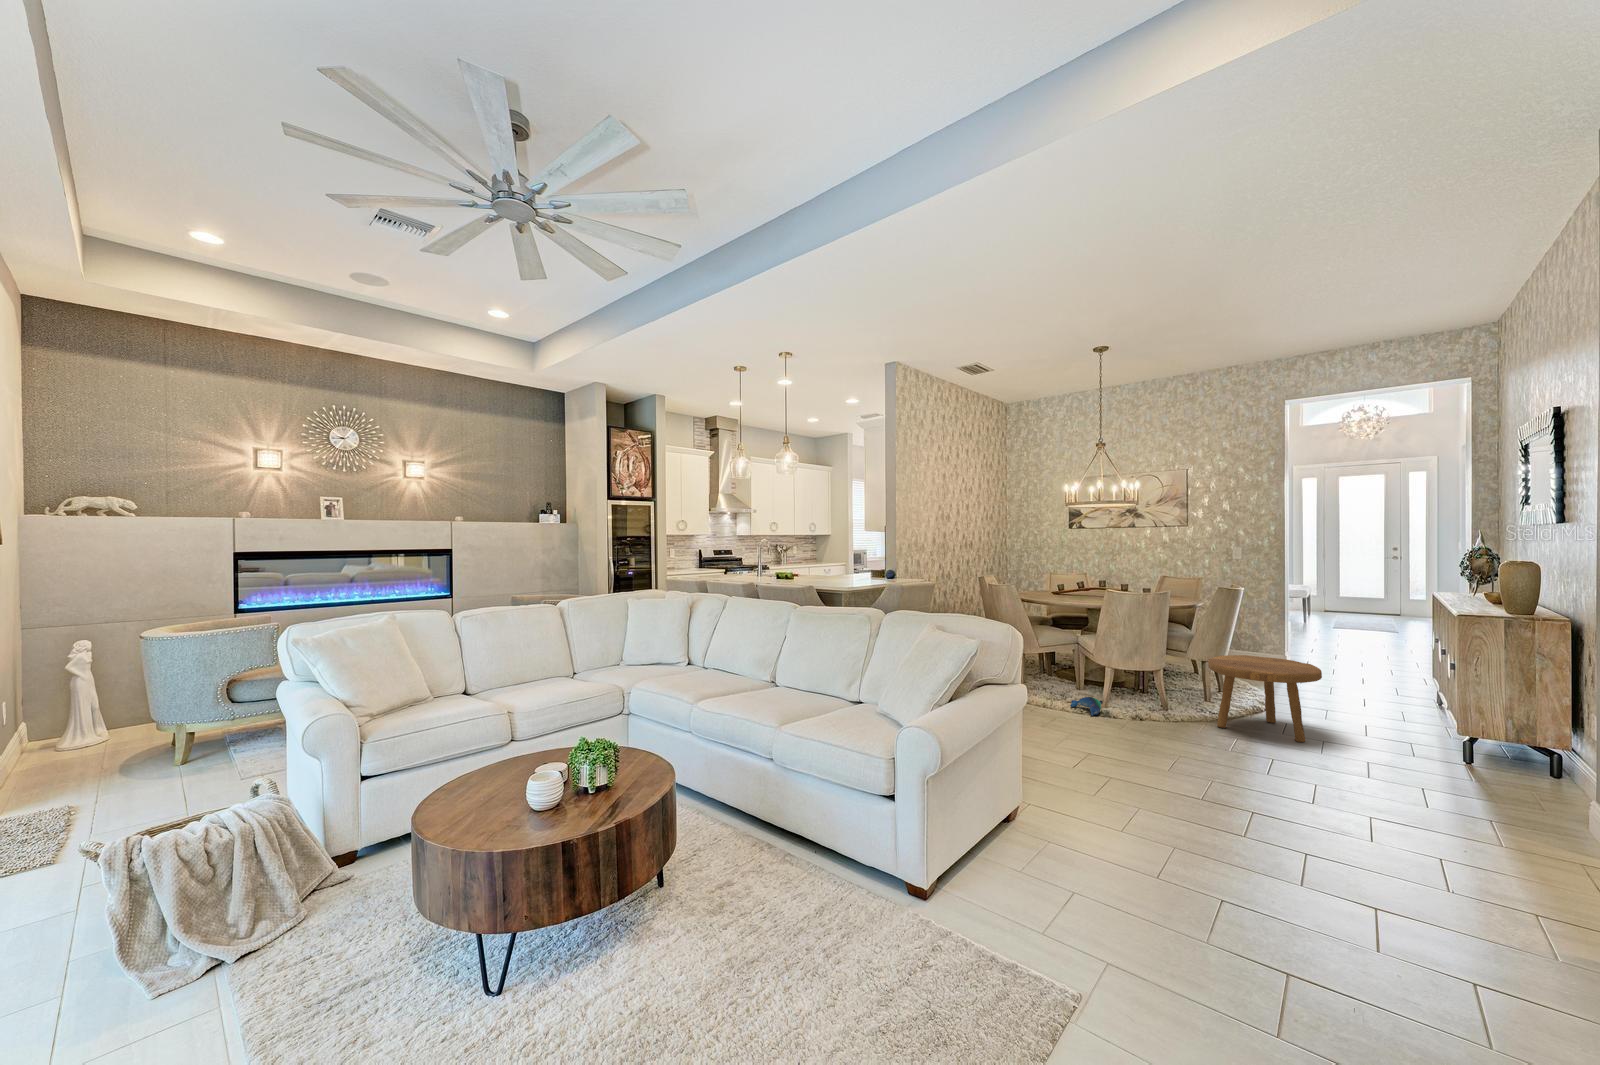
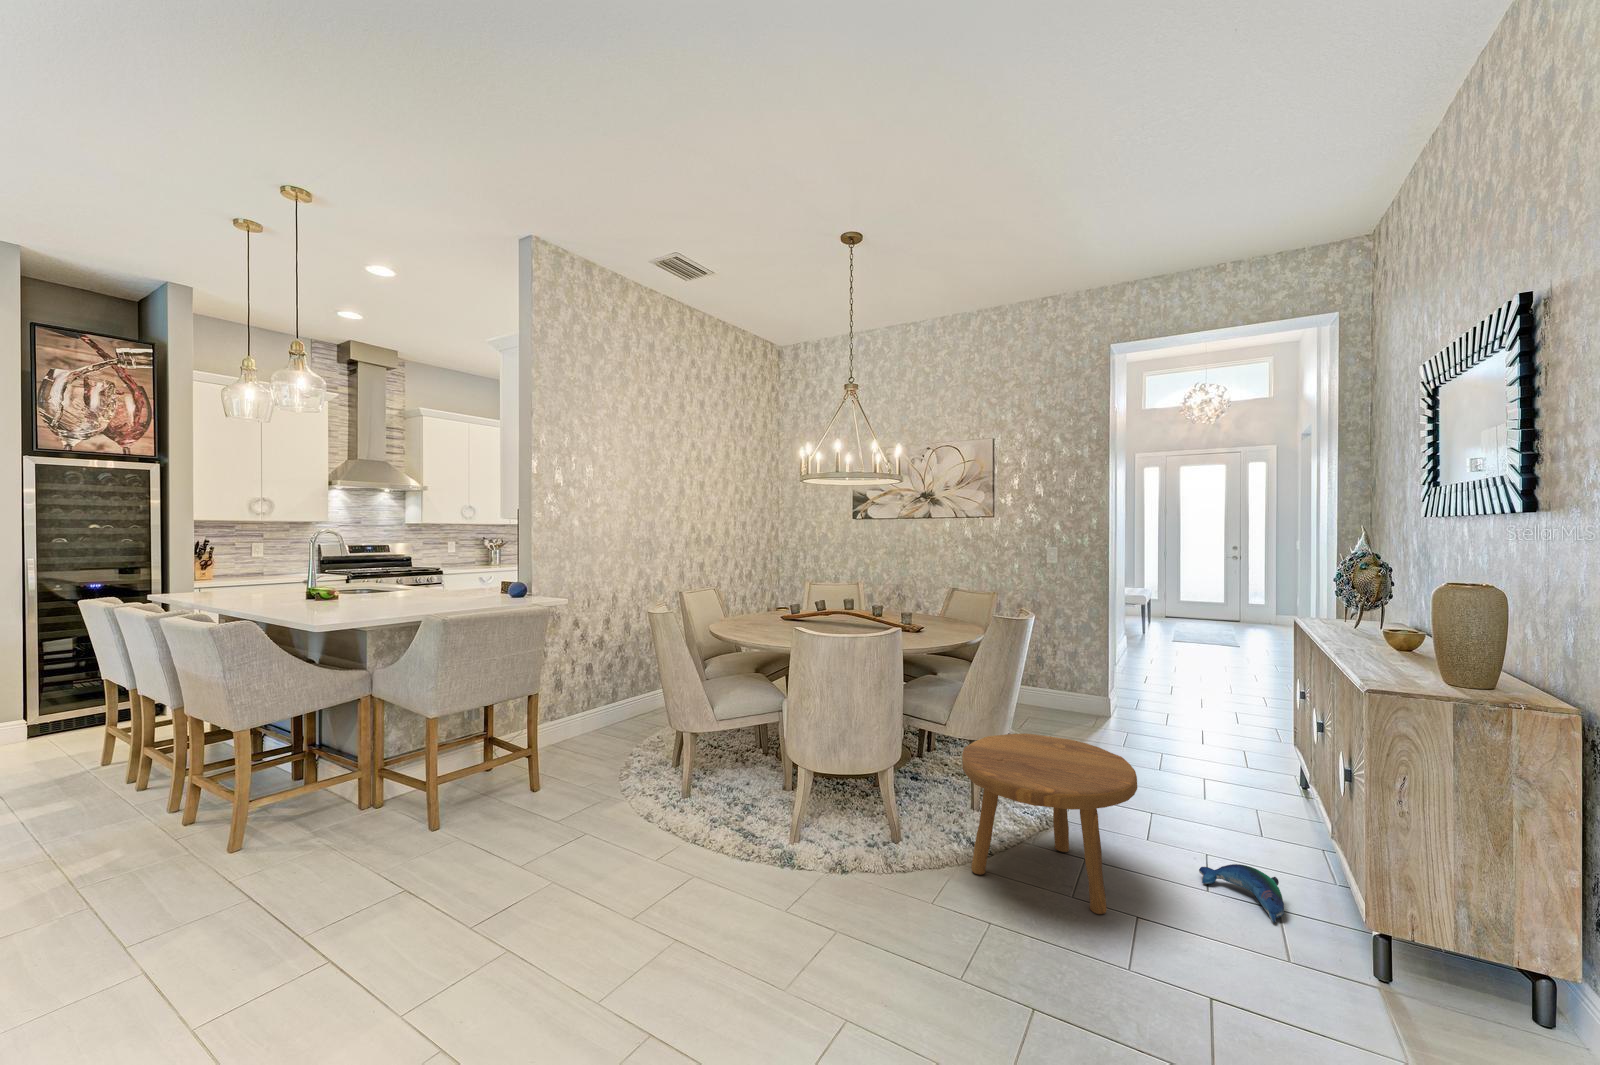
plush toy: present [1070,697,1103,716] -> present [1199,864,1284,923]

